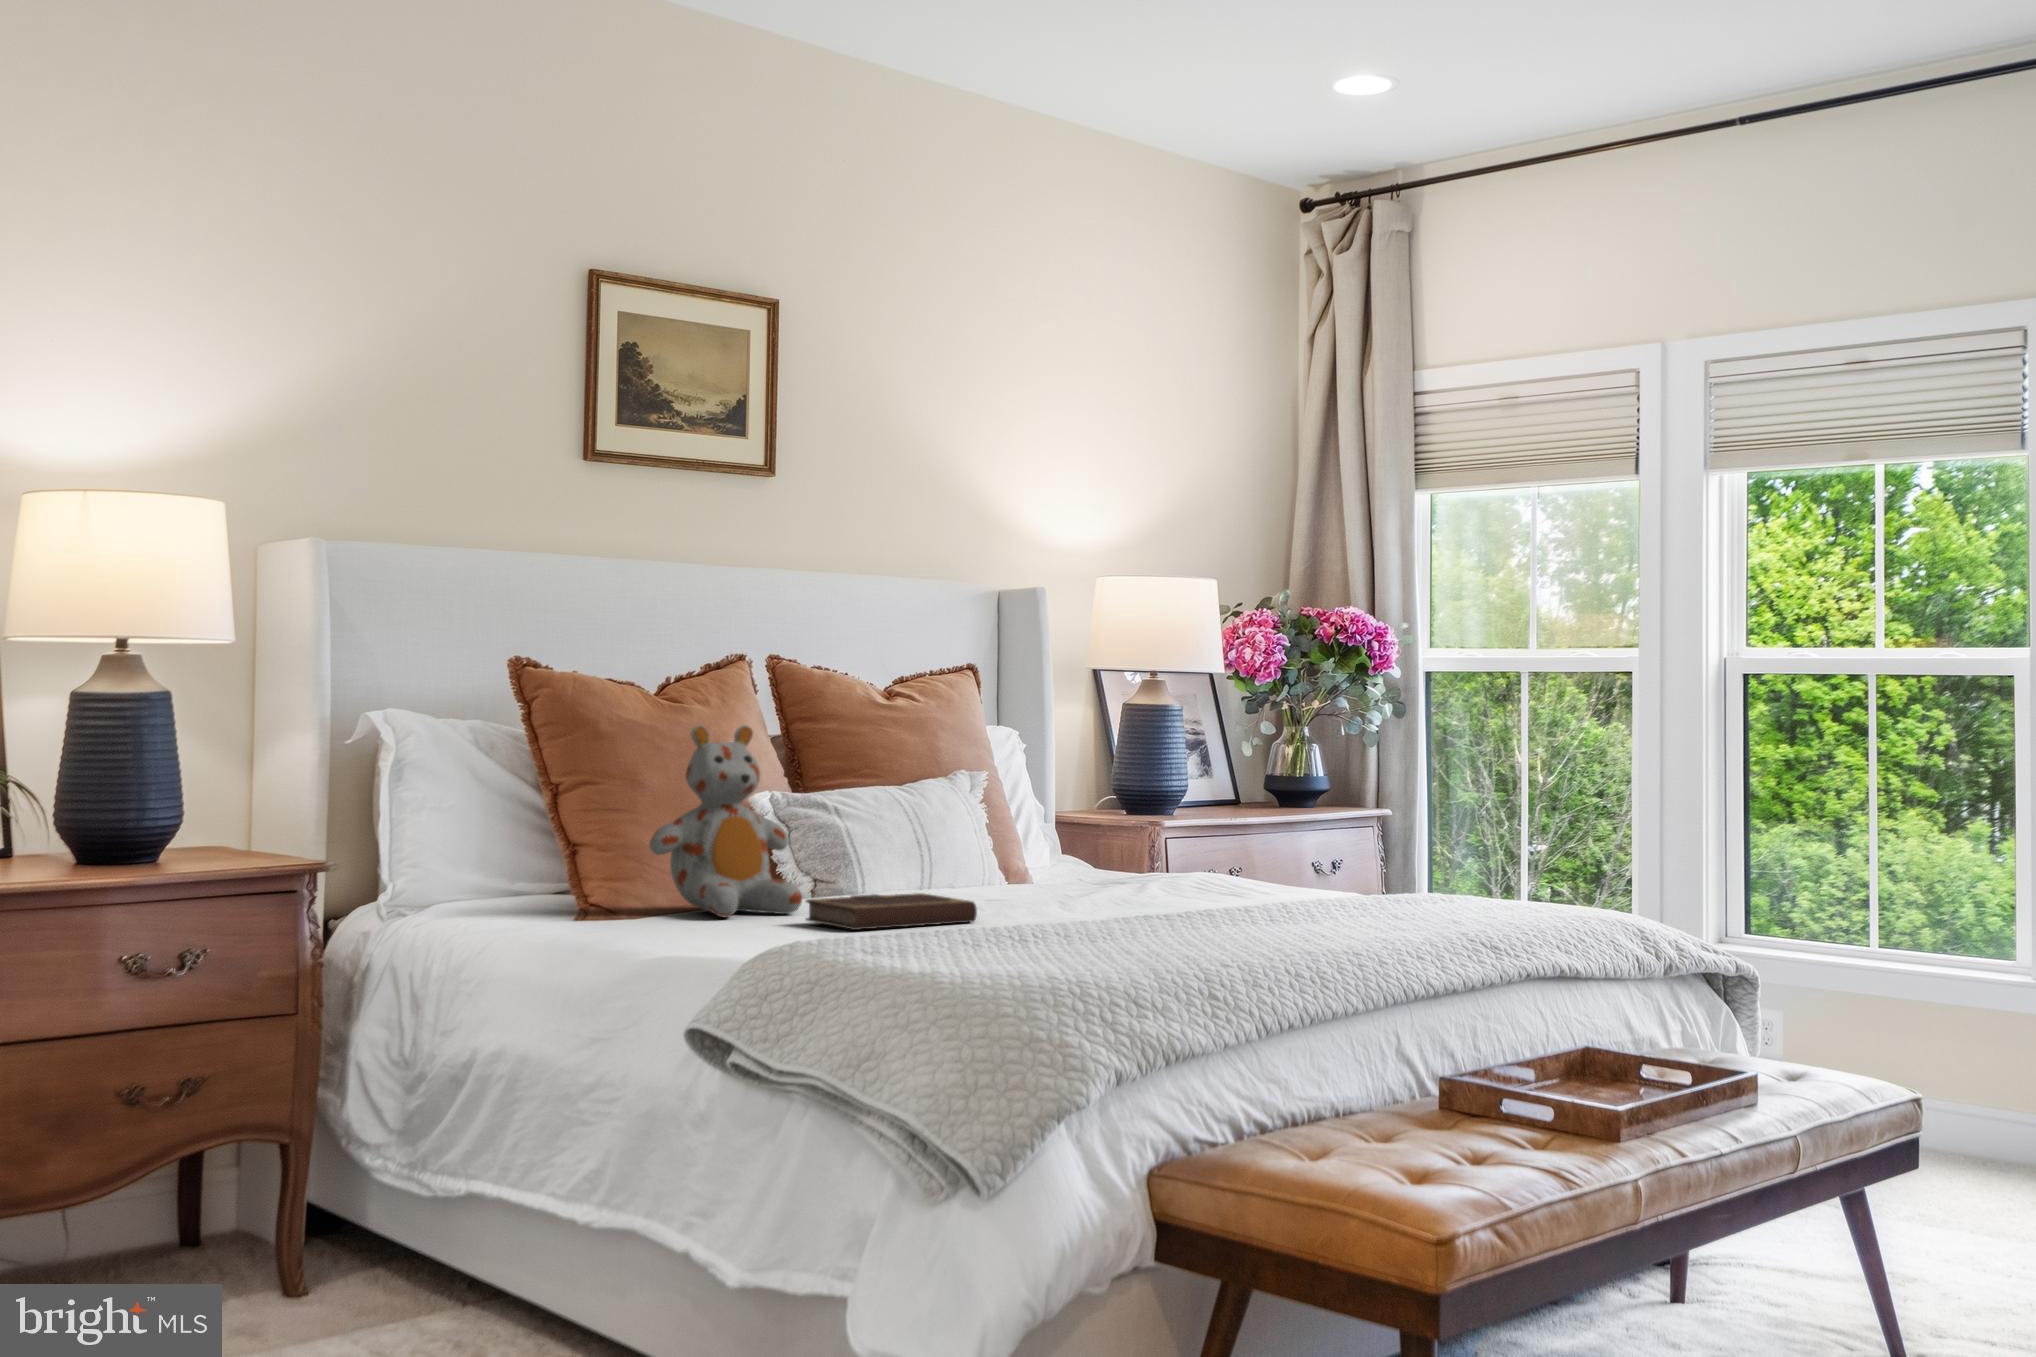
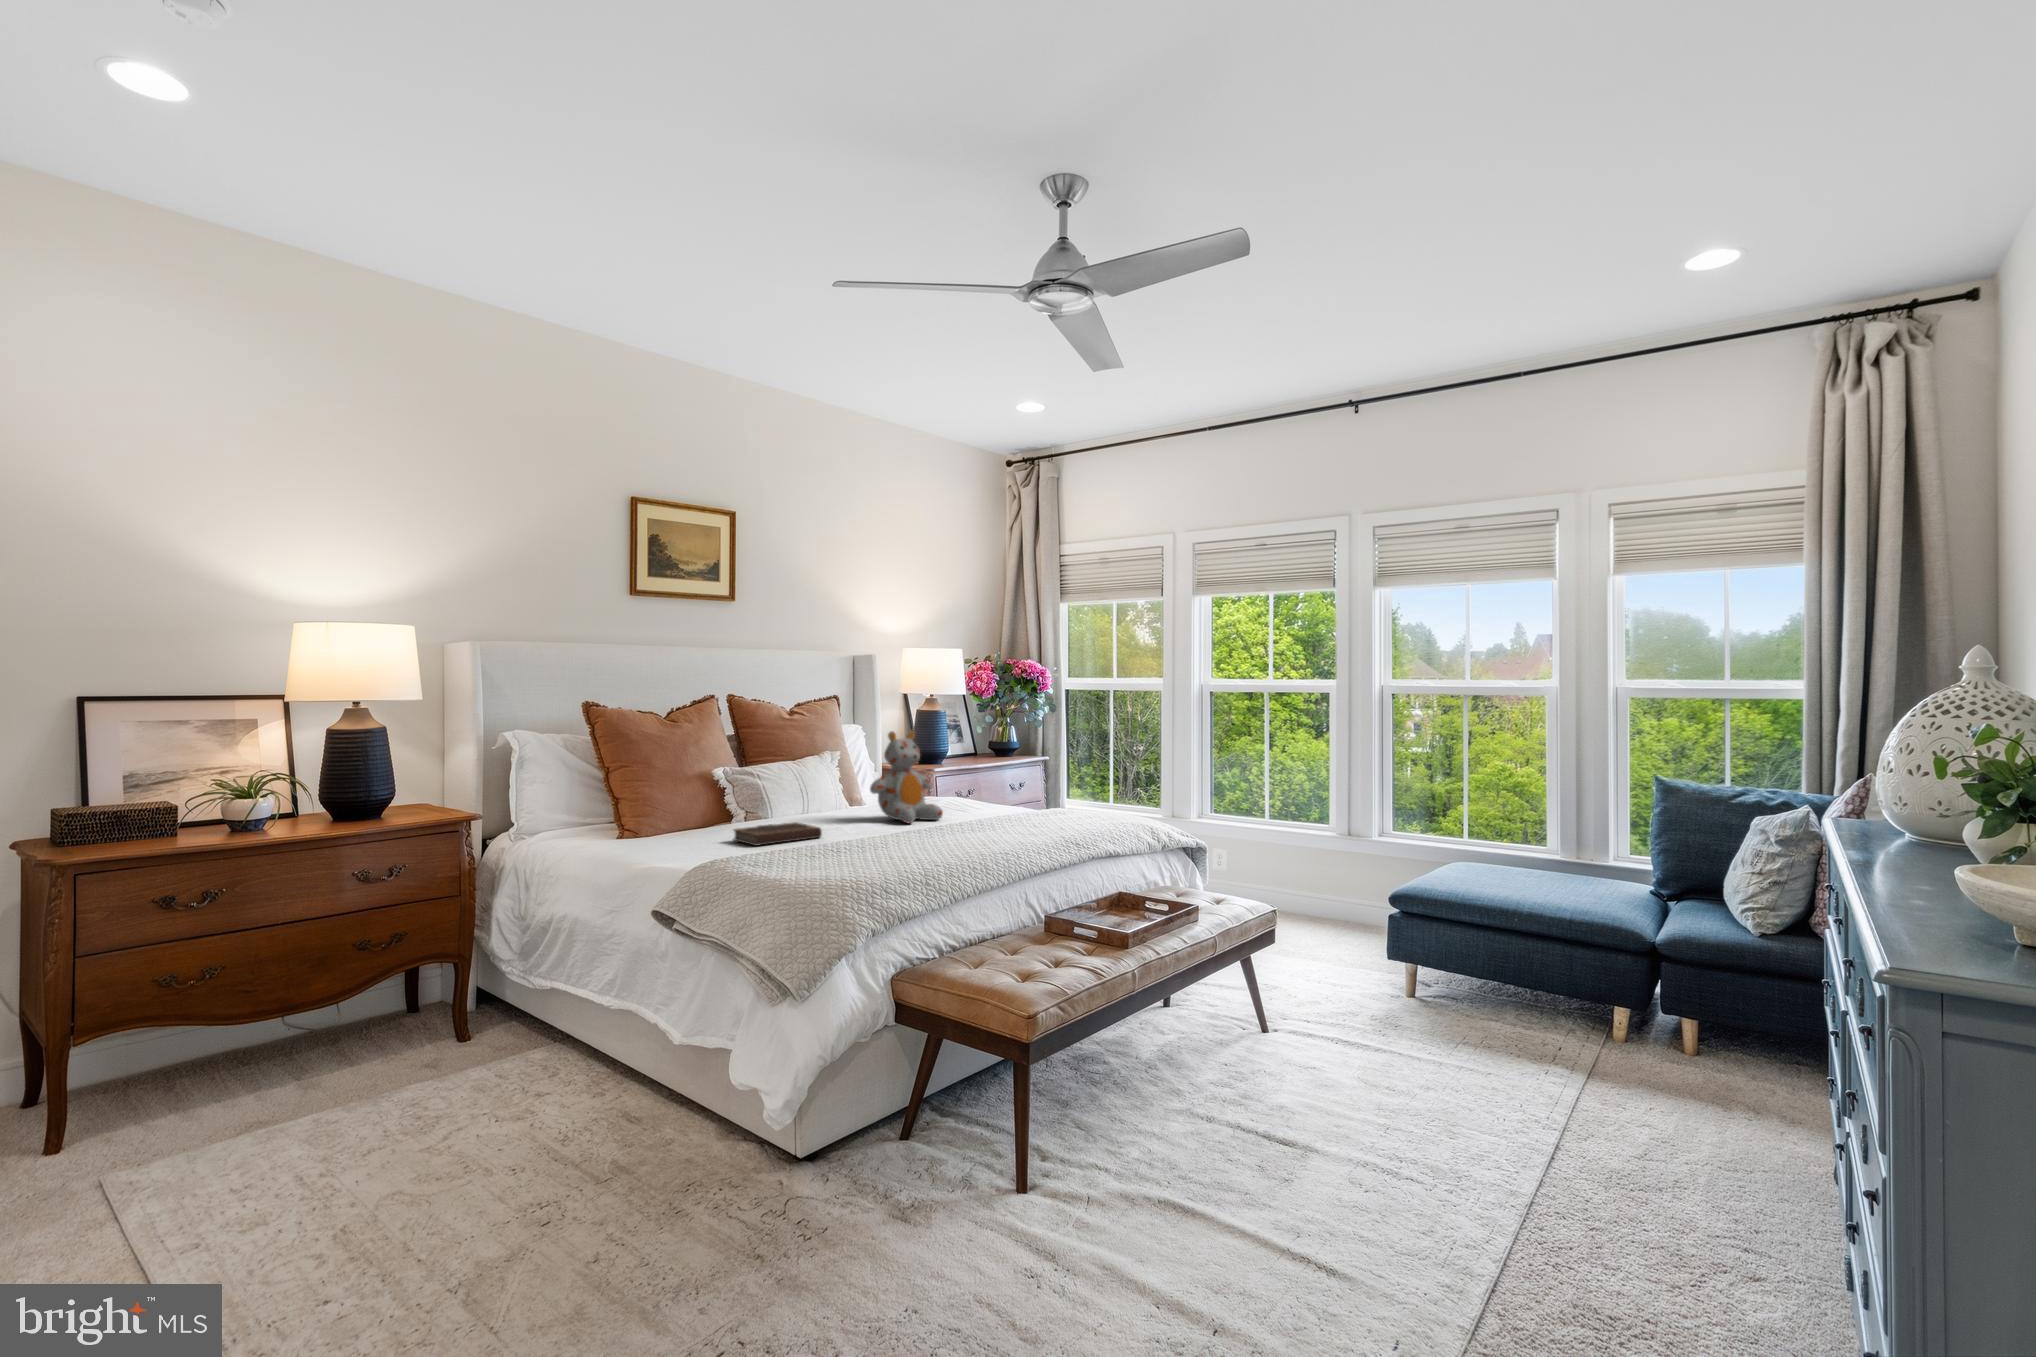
stuffed bear: present [650,725,802,917] -> present [870,731,943,824]

